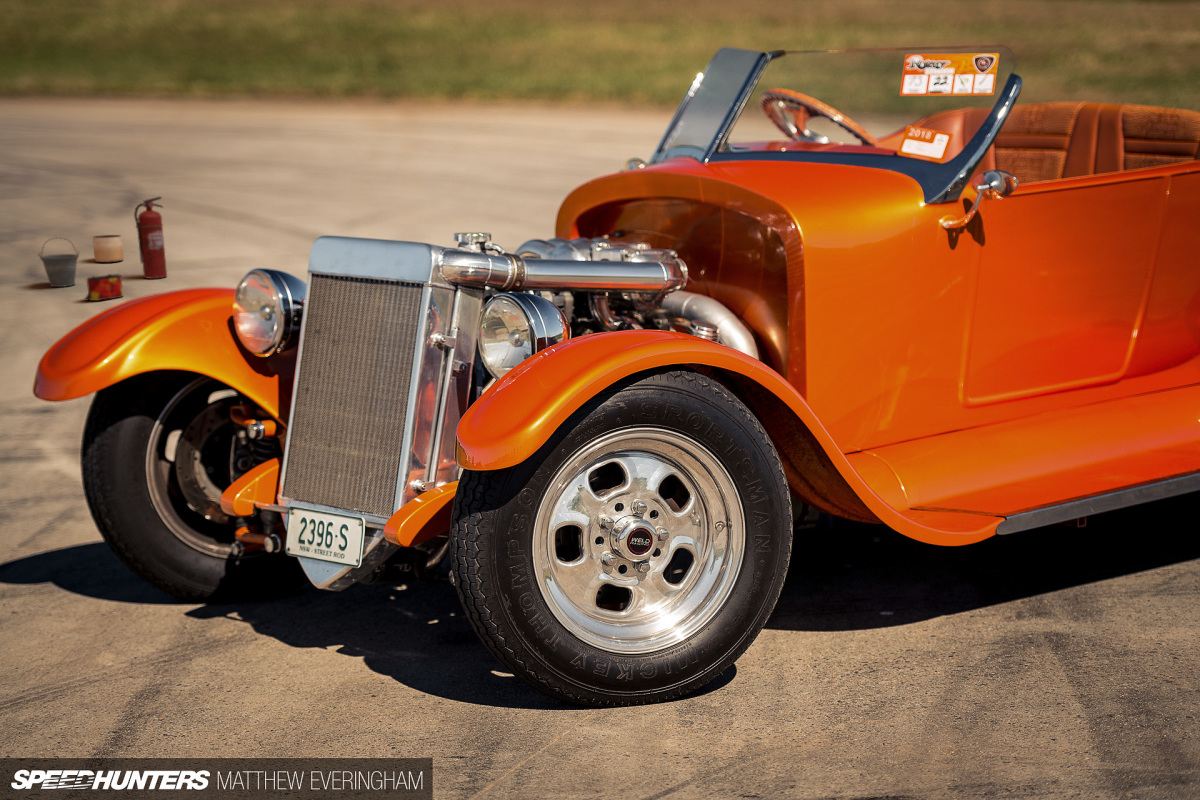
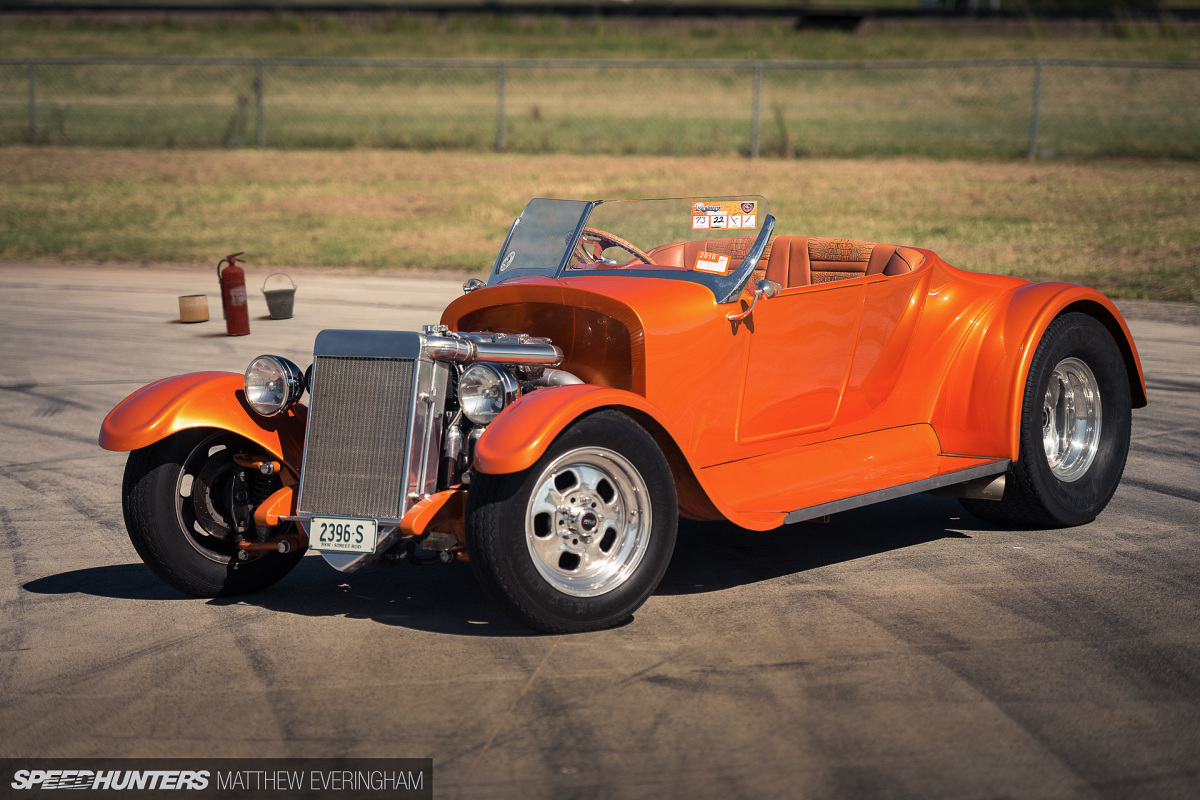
bucket: present [40,242,79,287] -> present [262,288,296,319]
bag: present [85,274,123,301] -> none [165,330,204,357]

